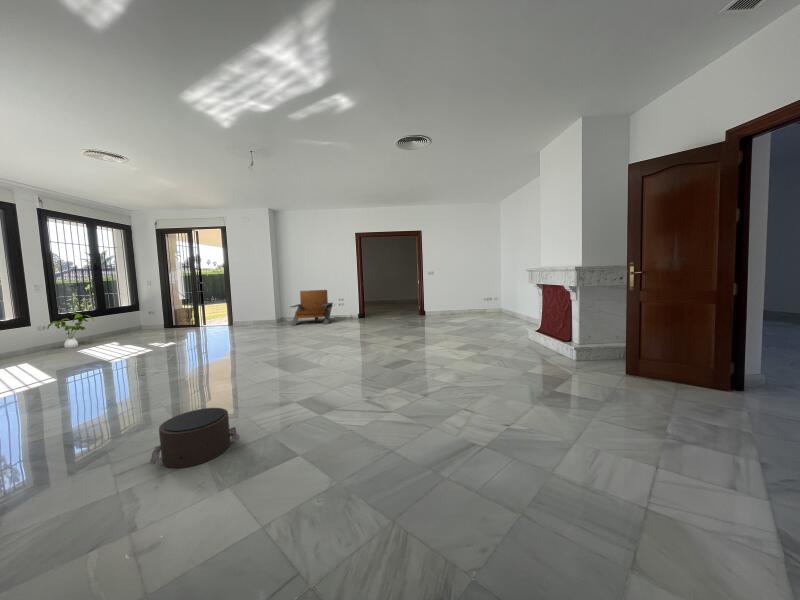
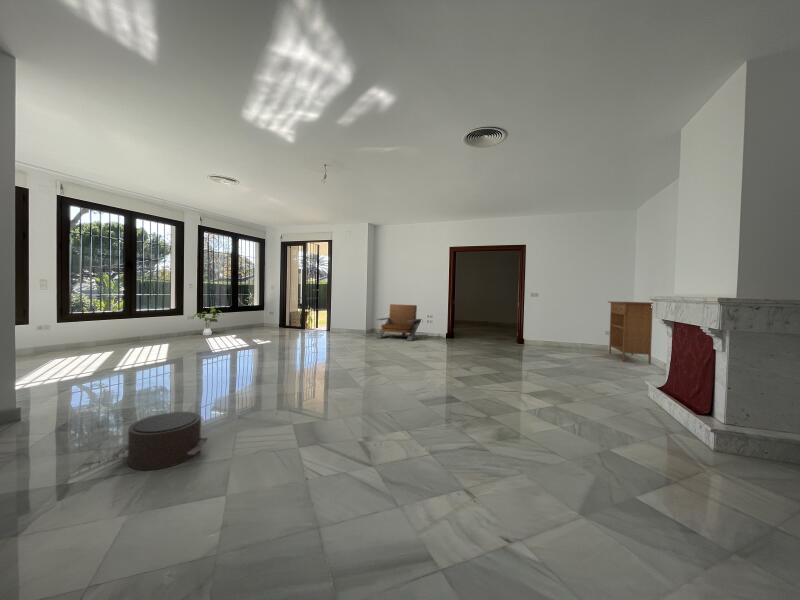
console table: none [483,273,516,319] -> present [608,301,653,364]

